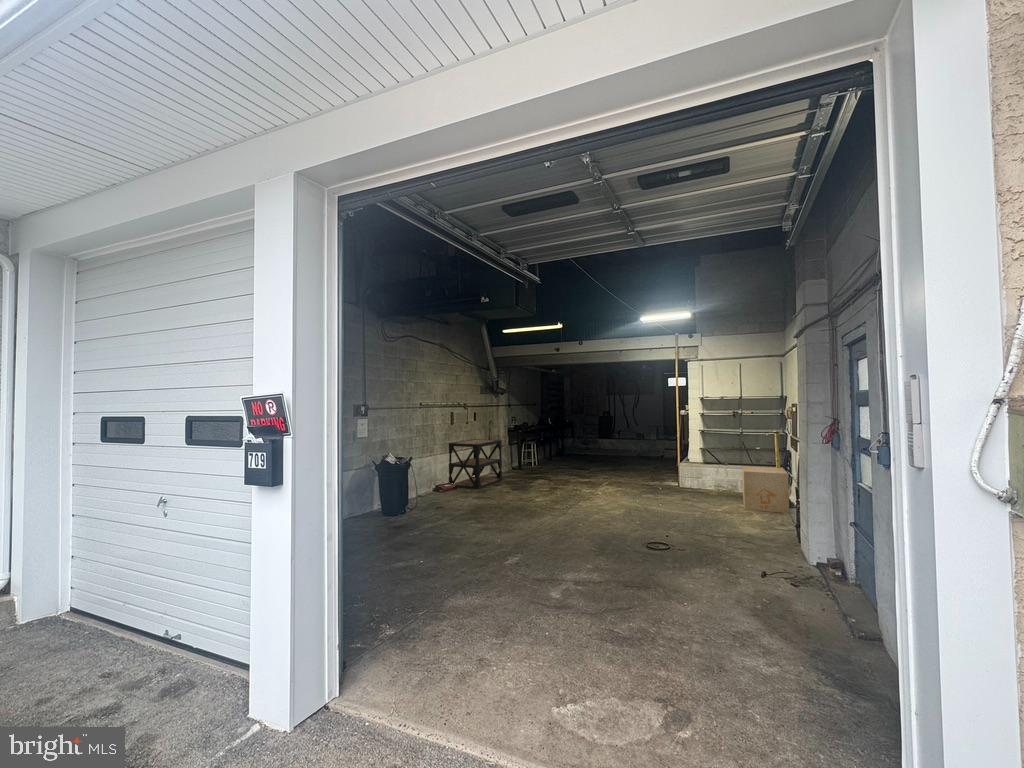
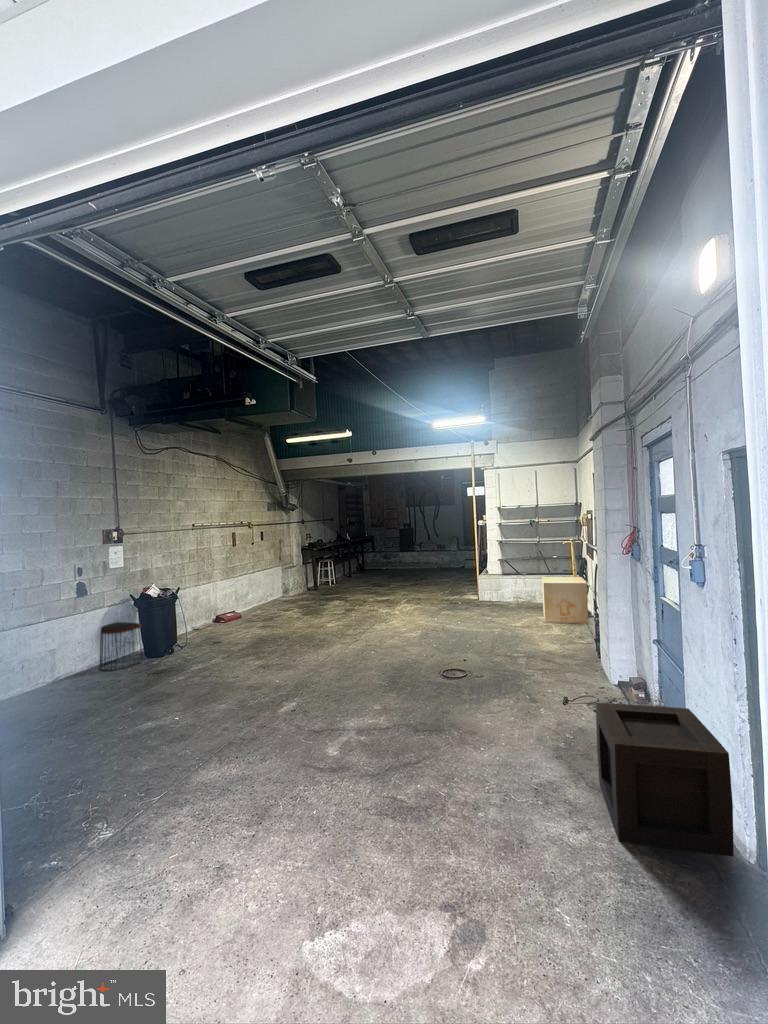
shelving unit: present [449,439,502,489] -> none [227,562,292,619]
stool: none [354,481,387,520] -> present [100,622,142,671]
wooden crate: none [791,566,914,700] -> present [596,703,734,857]

